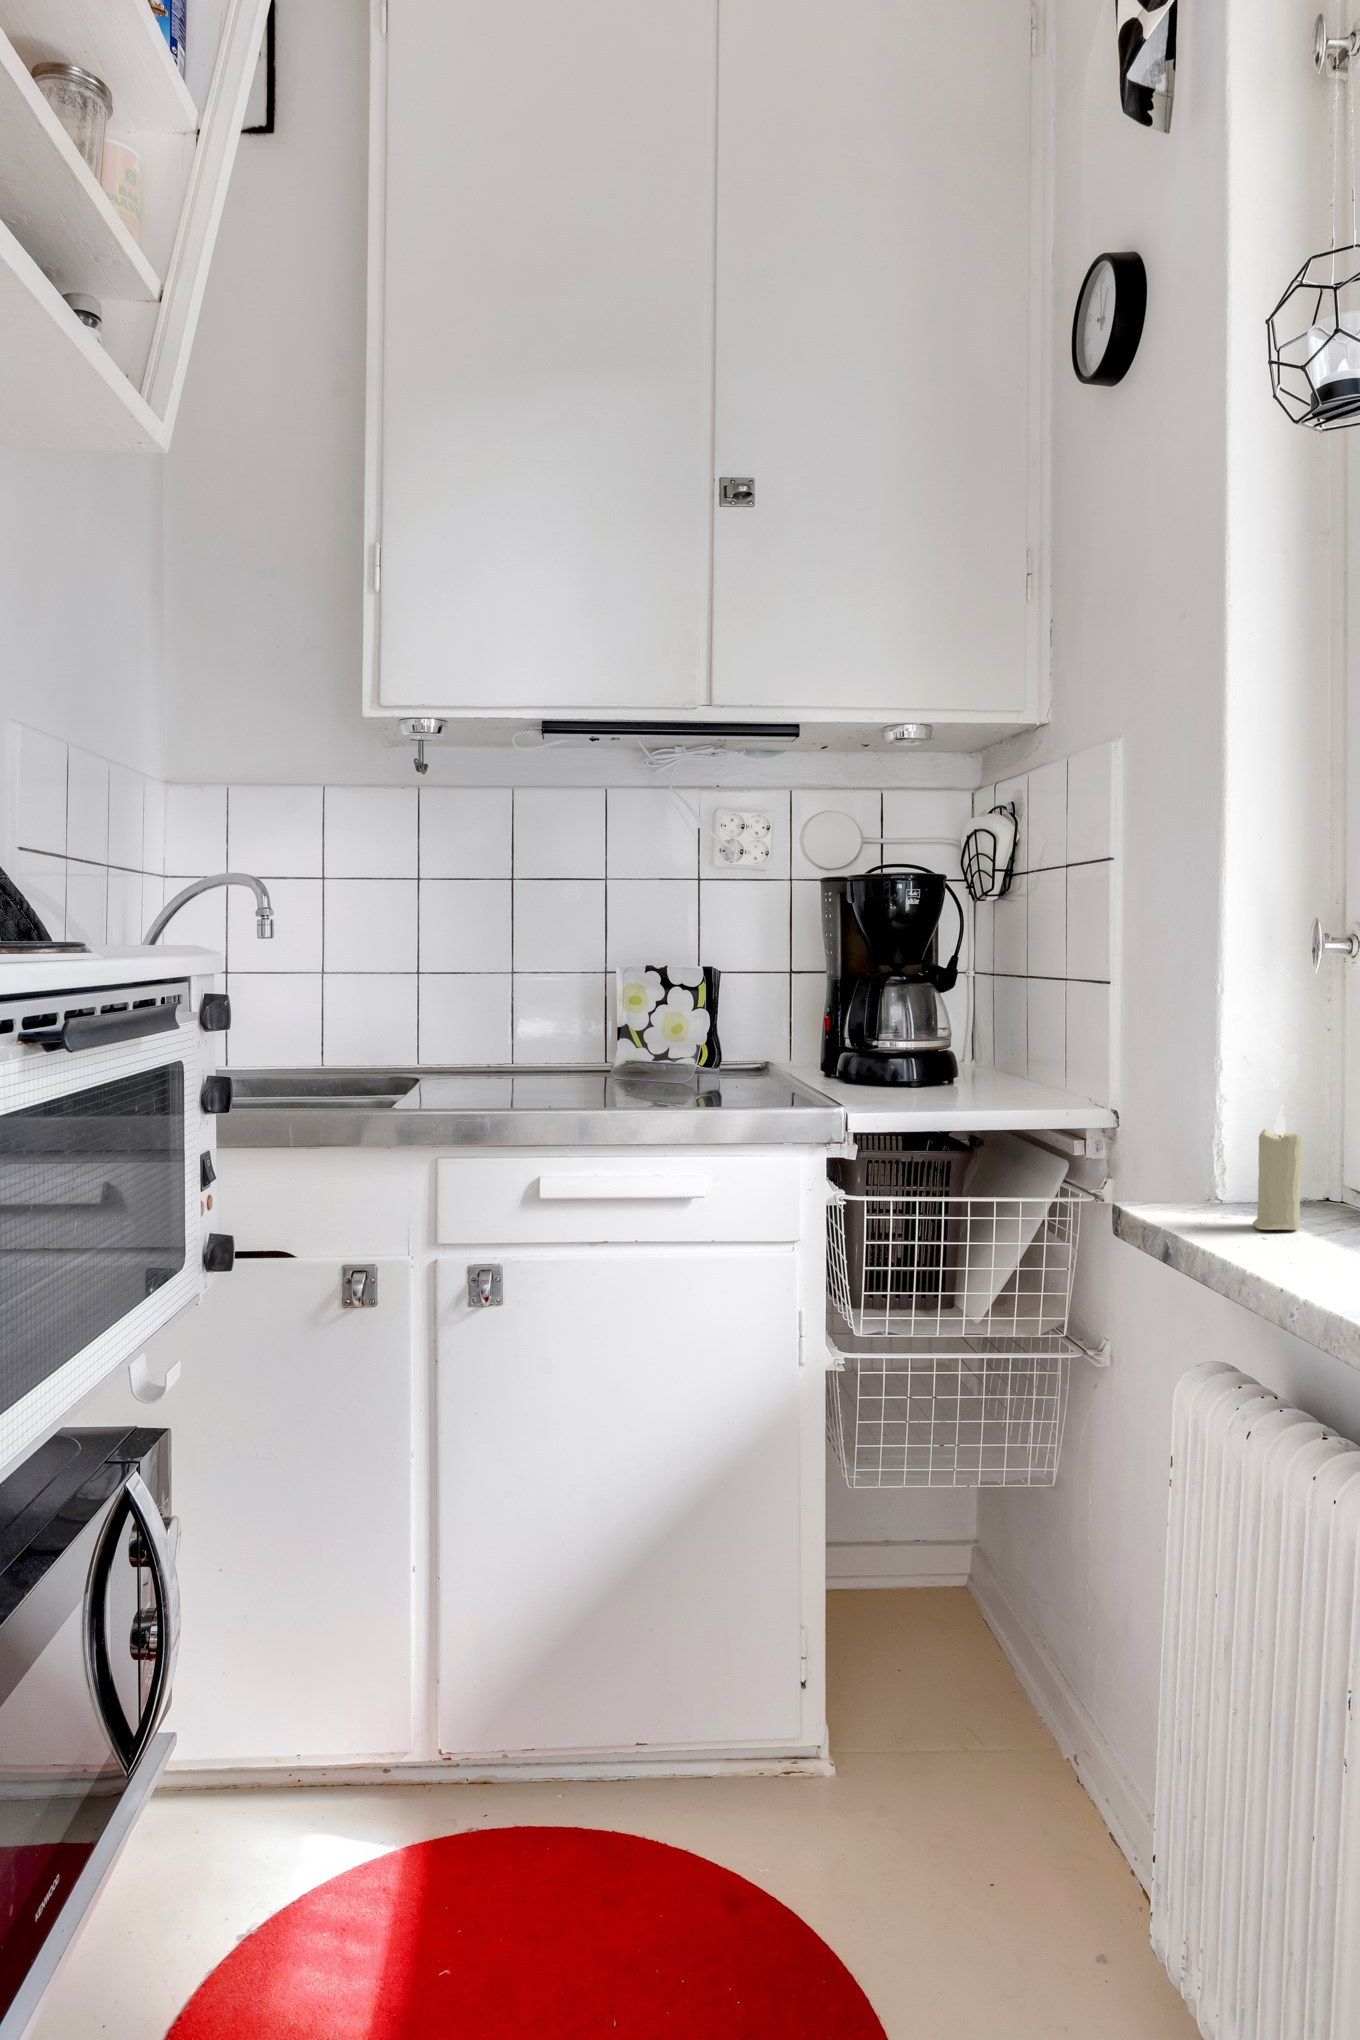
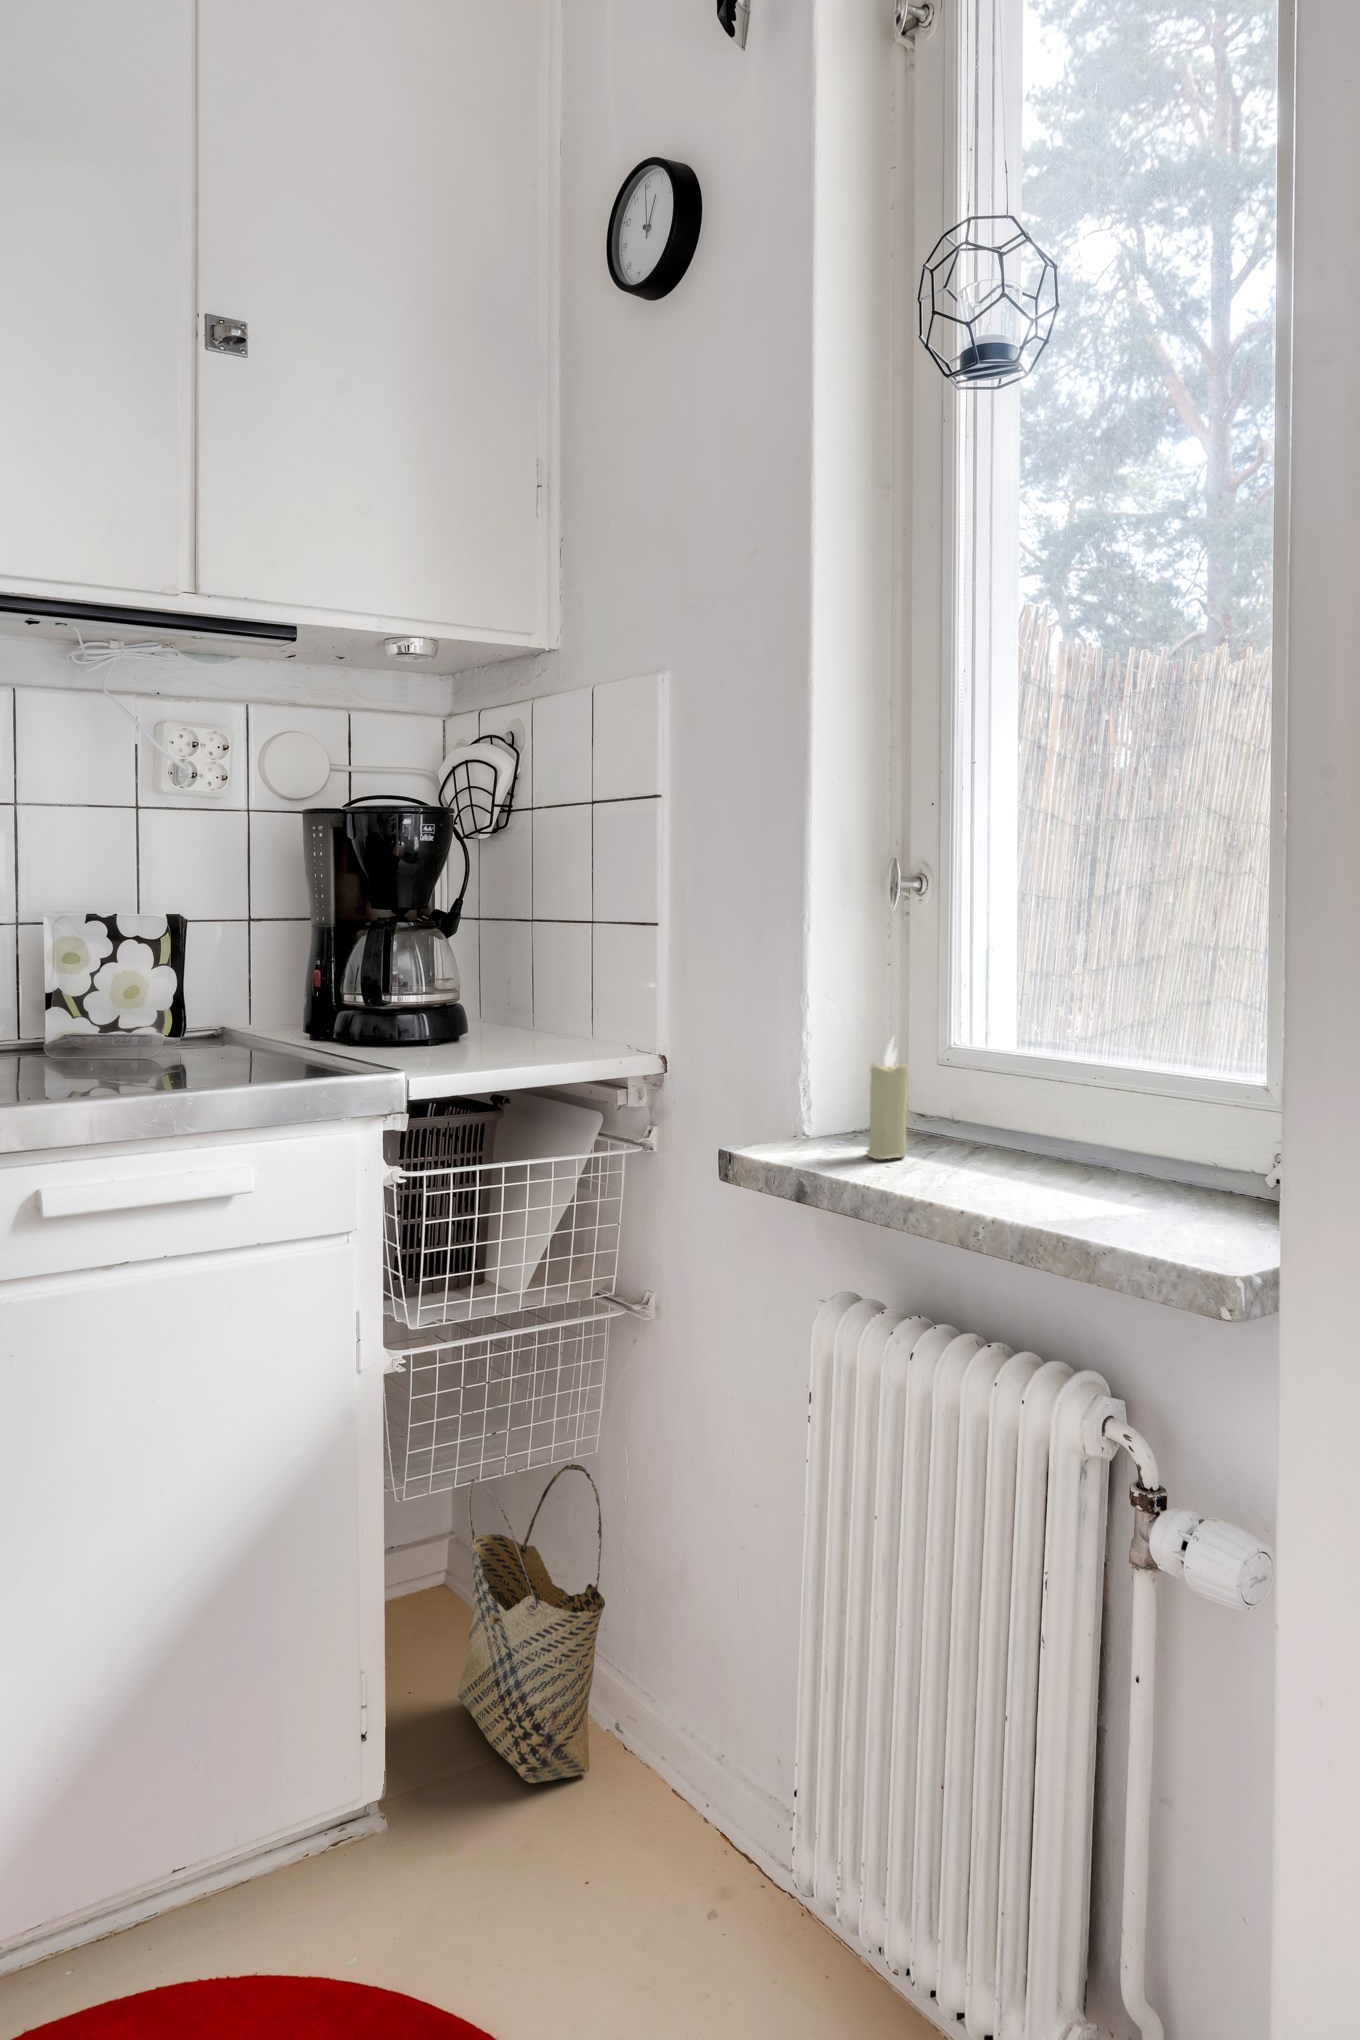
woven basket: none [930,1486,1056,1790] -> present [457,1464,605,1783]

